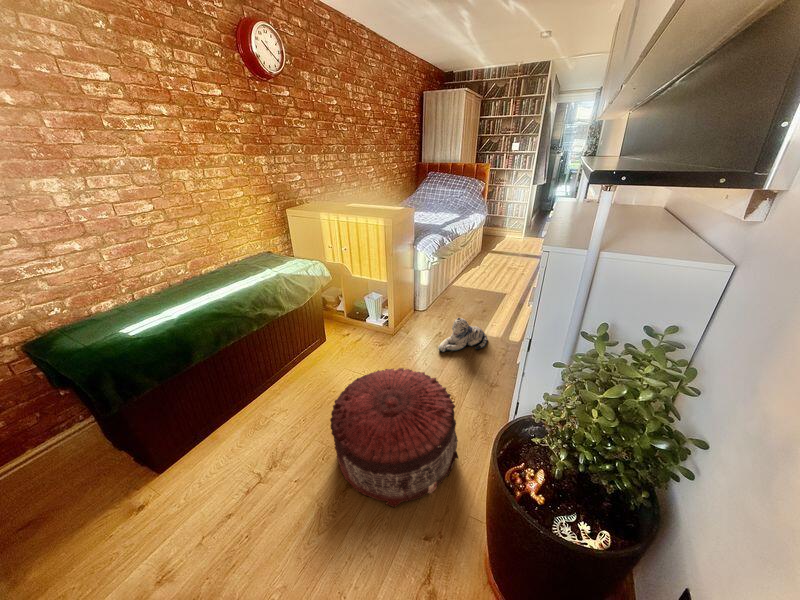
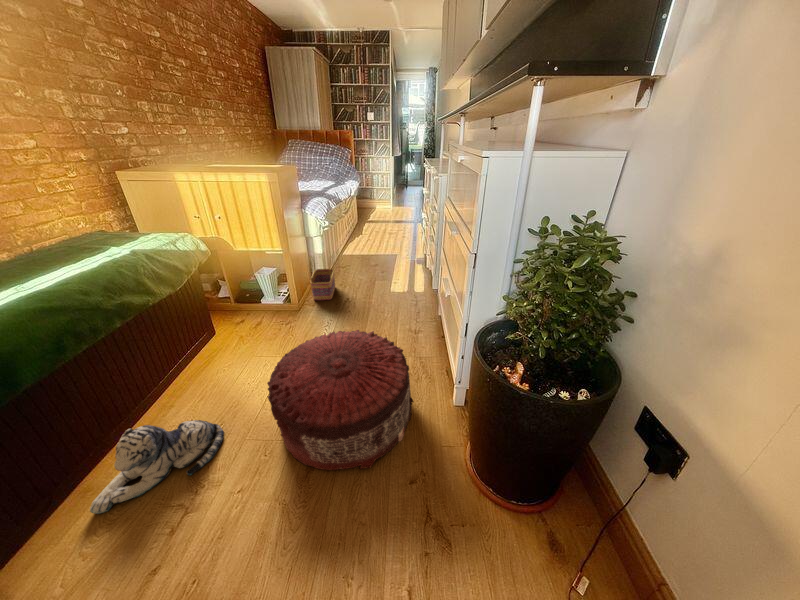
basket: none [409,287,434,329] -> present [309,256,335,300]
plush toy: present [438,318,487,352] -> present [90,420,224,514]

